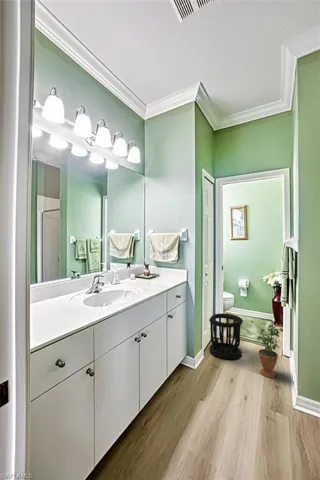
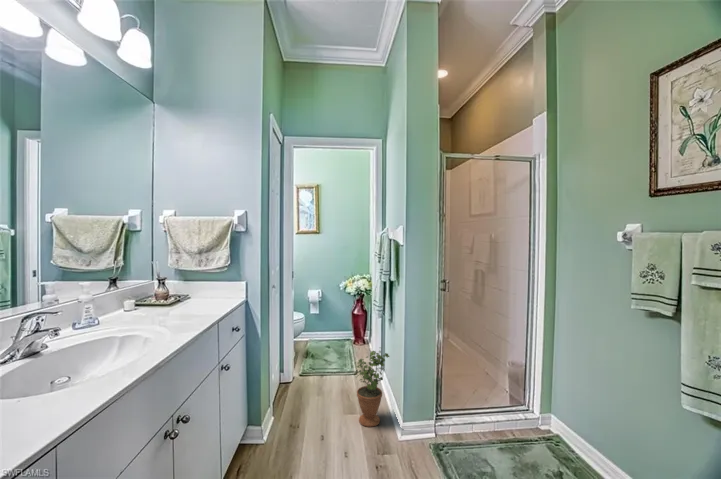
wastebasket: present [209,314,243,359] -> none [279,344,330,416]

